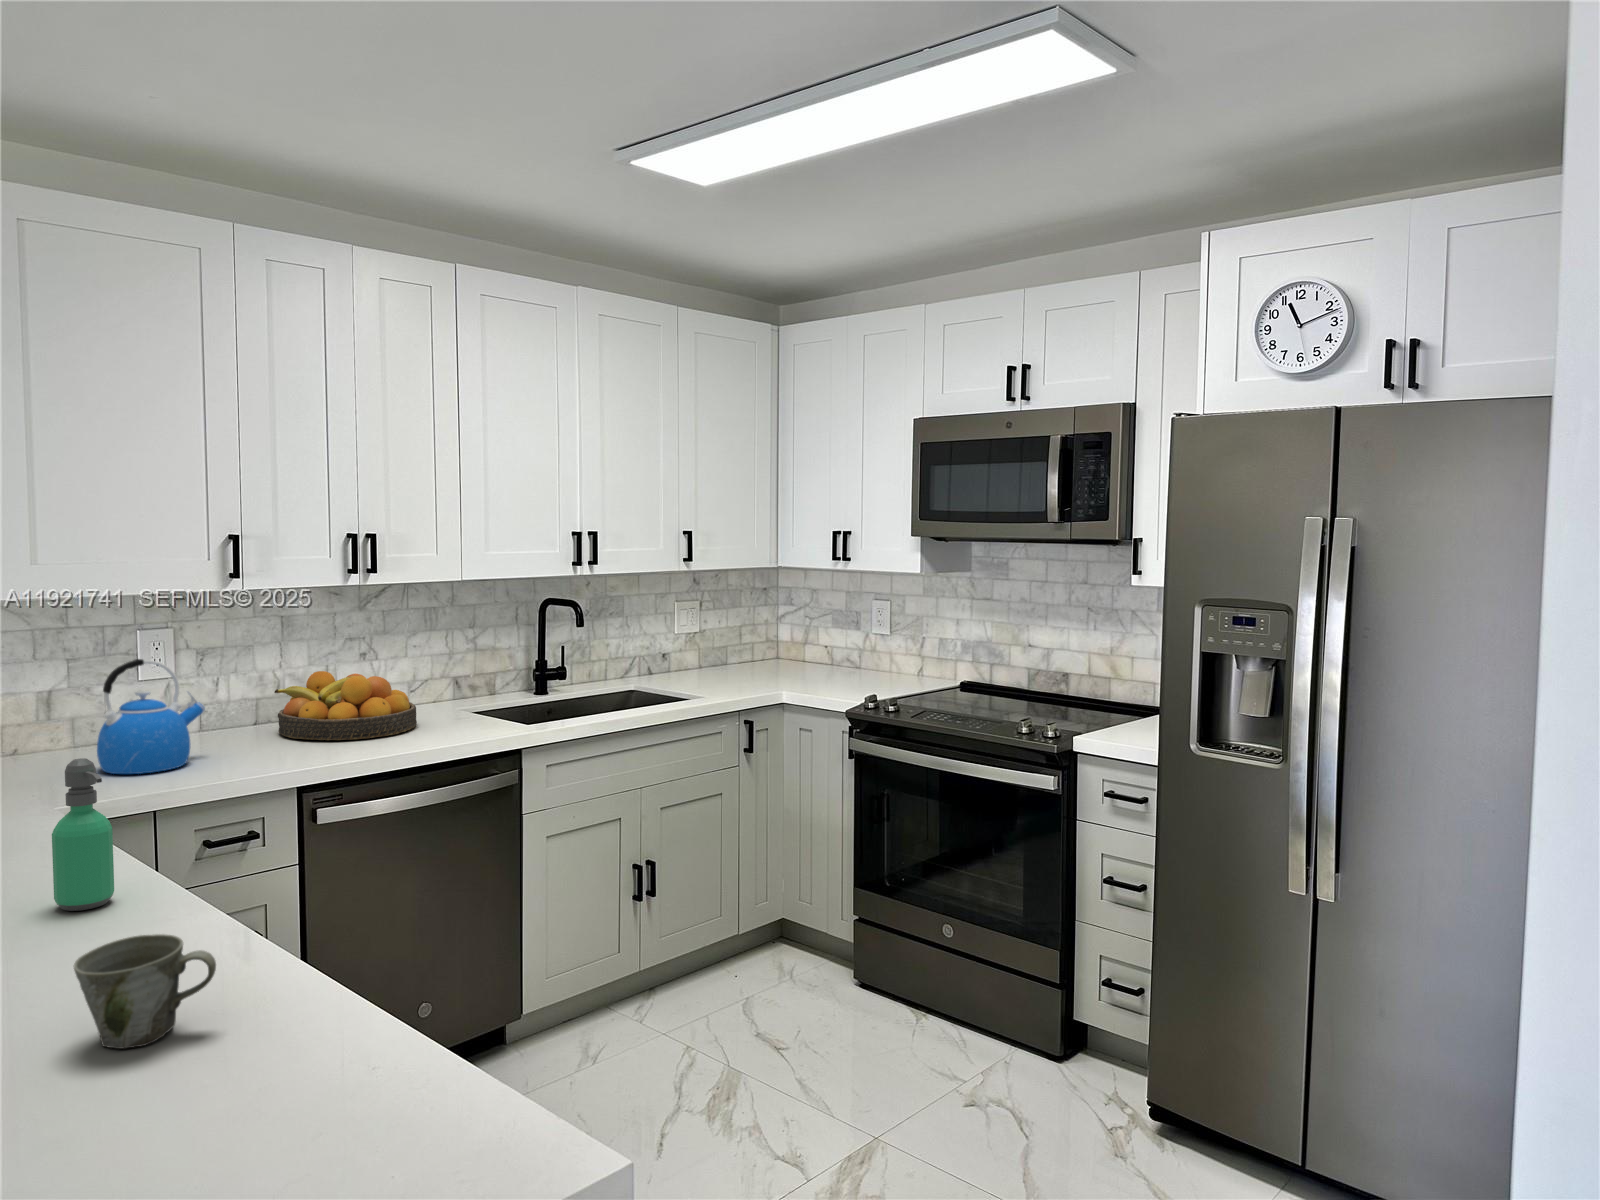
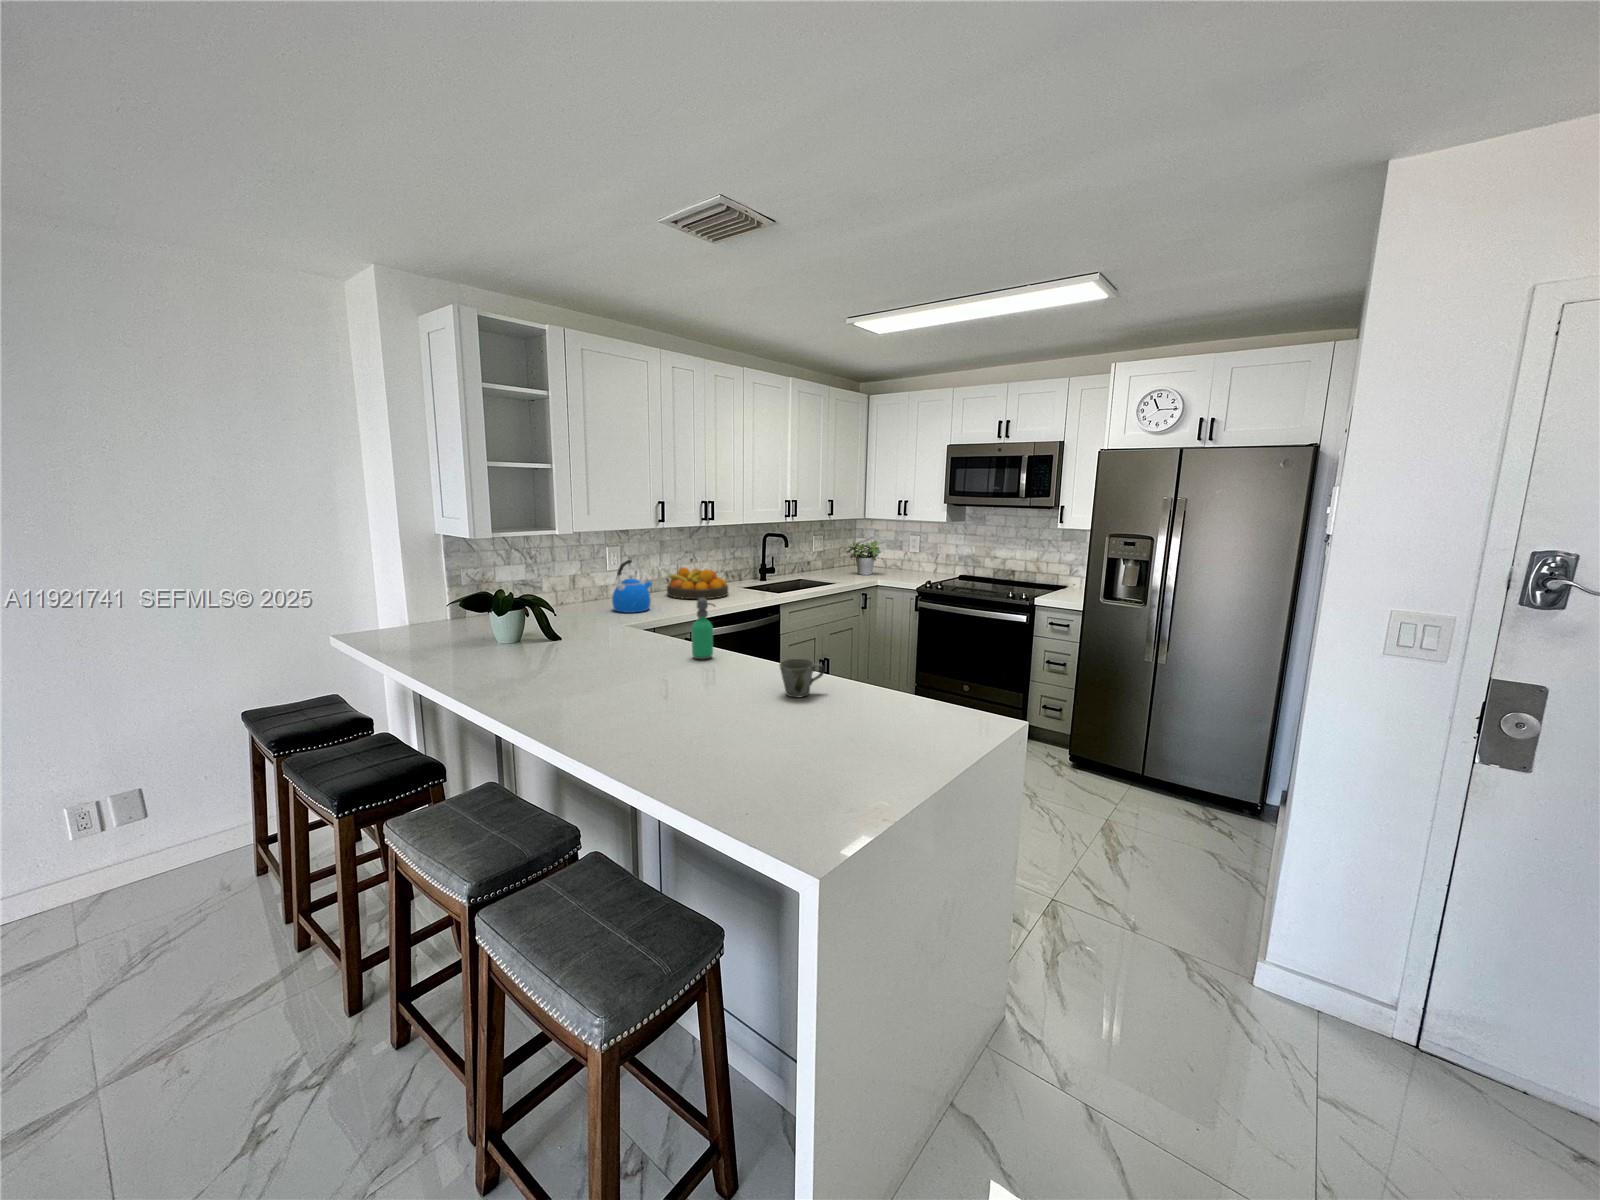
potted plant: none [731,612,802,682] -> present [846,541,881,575]

